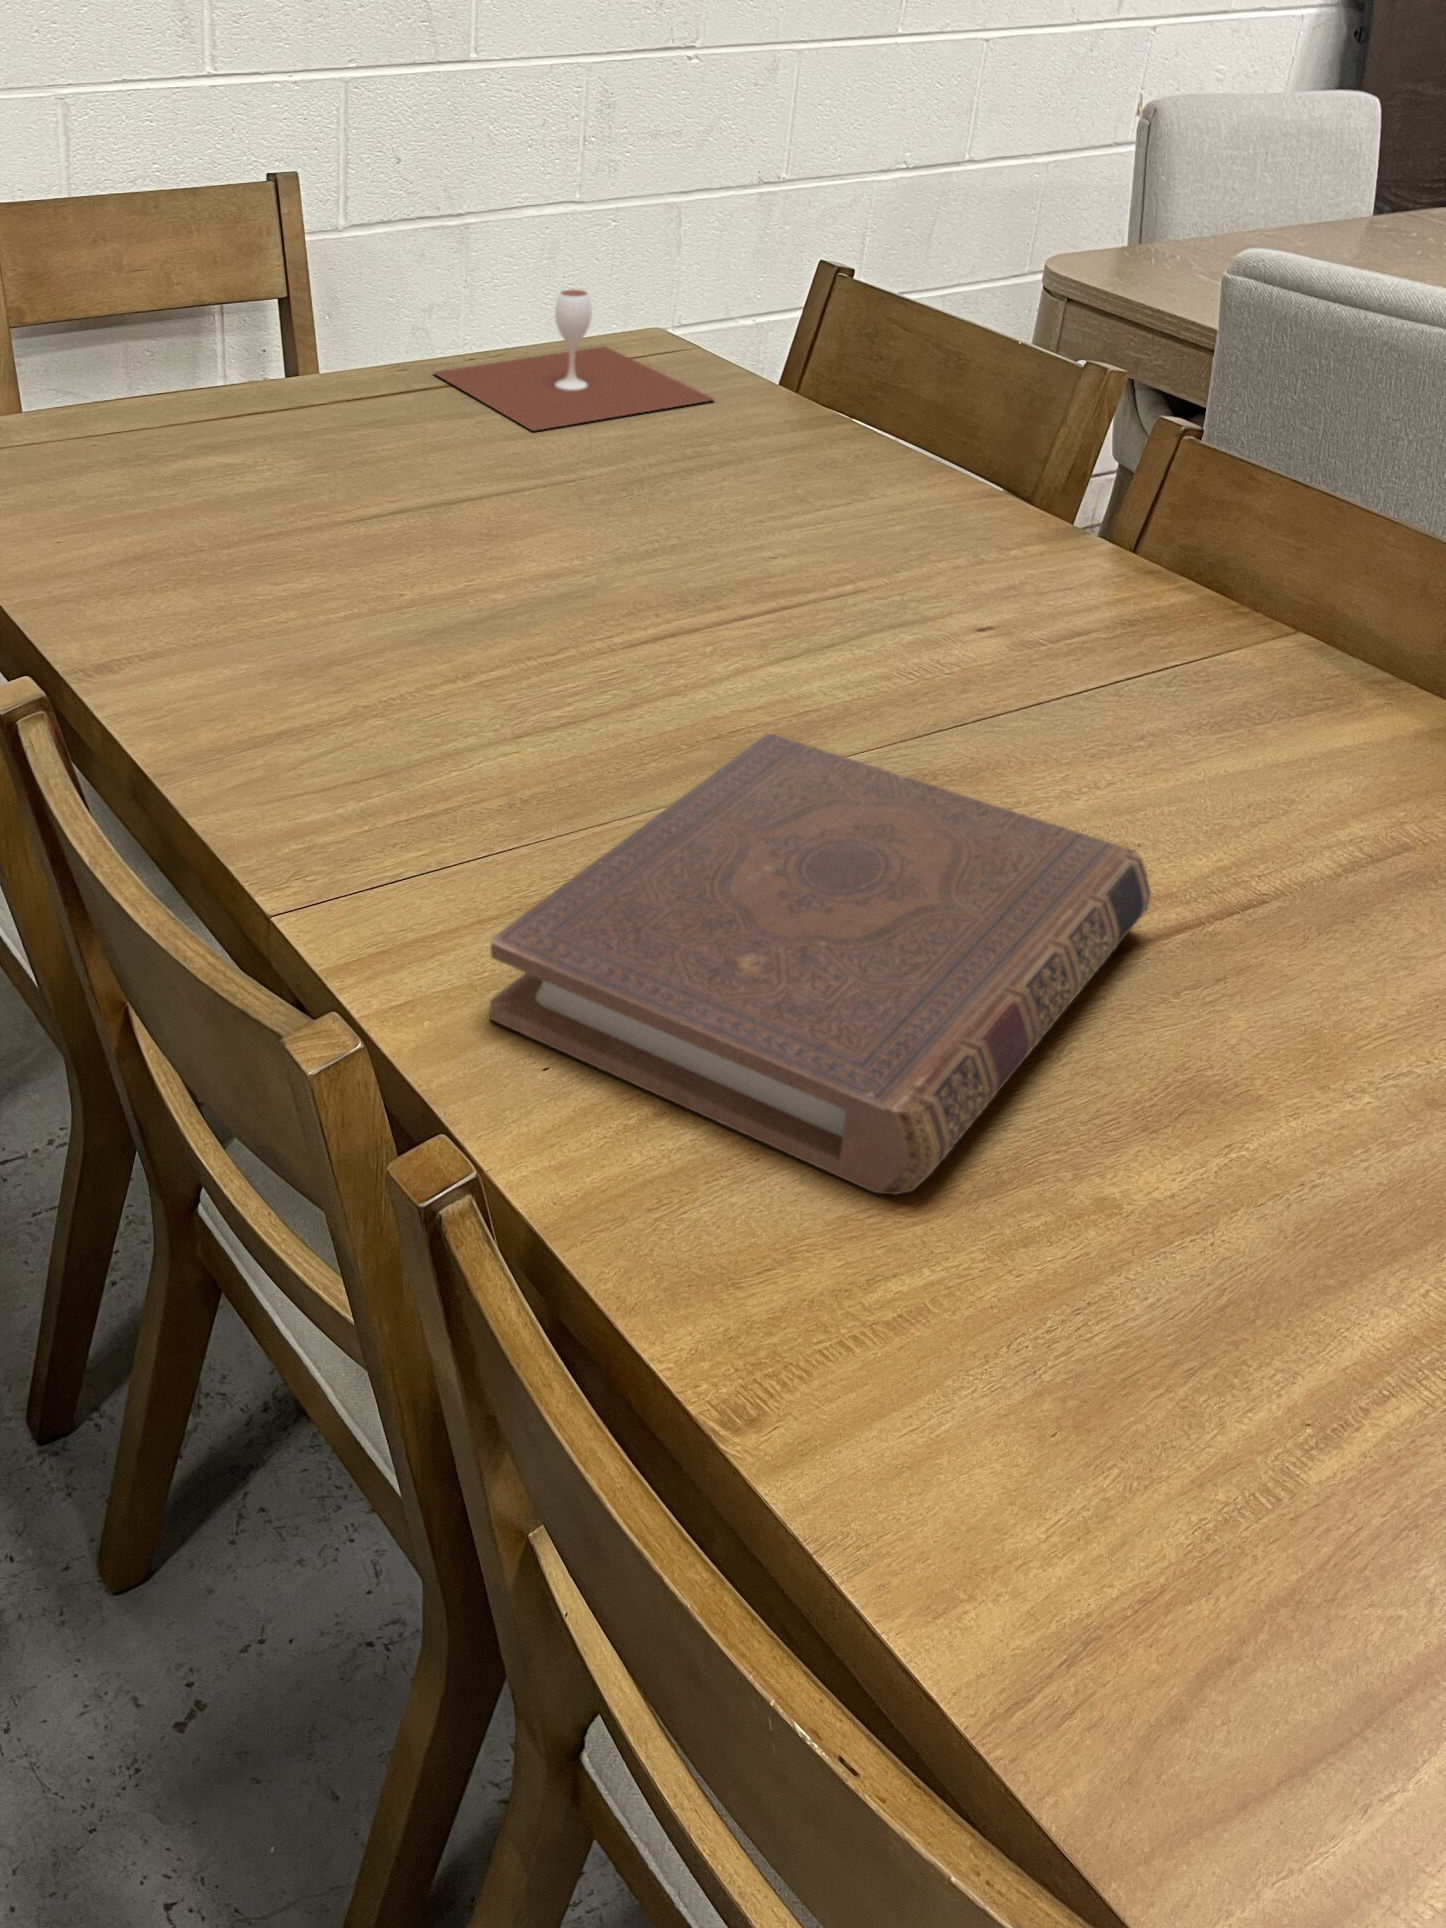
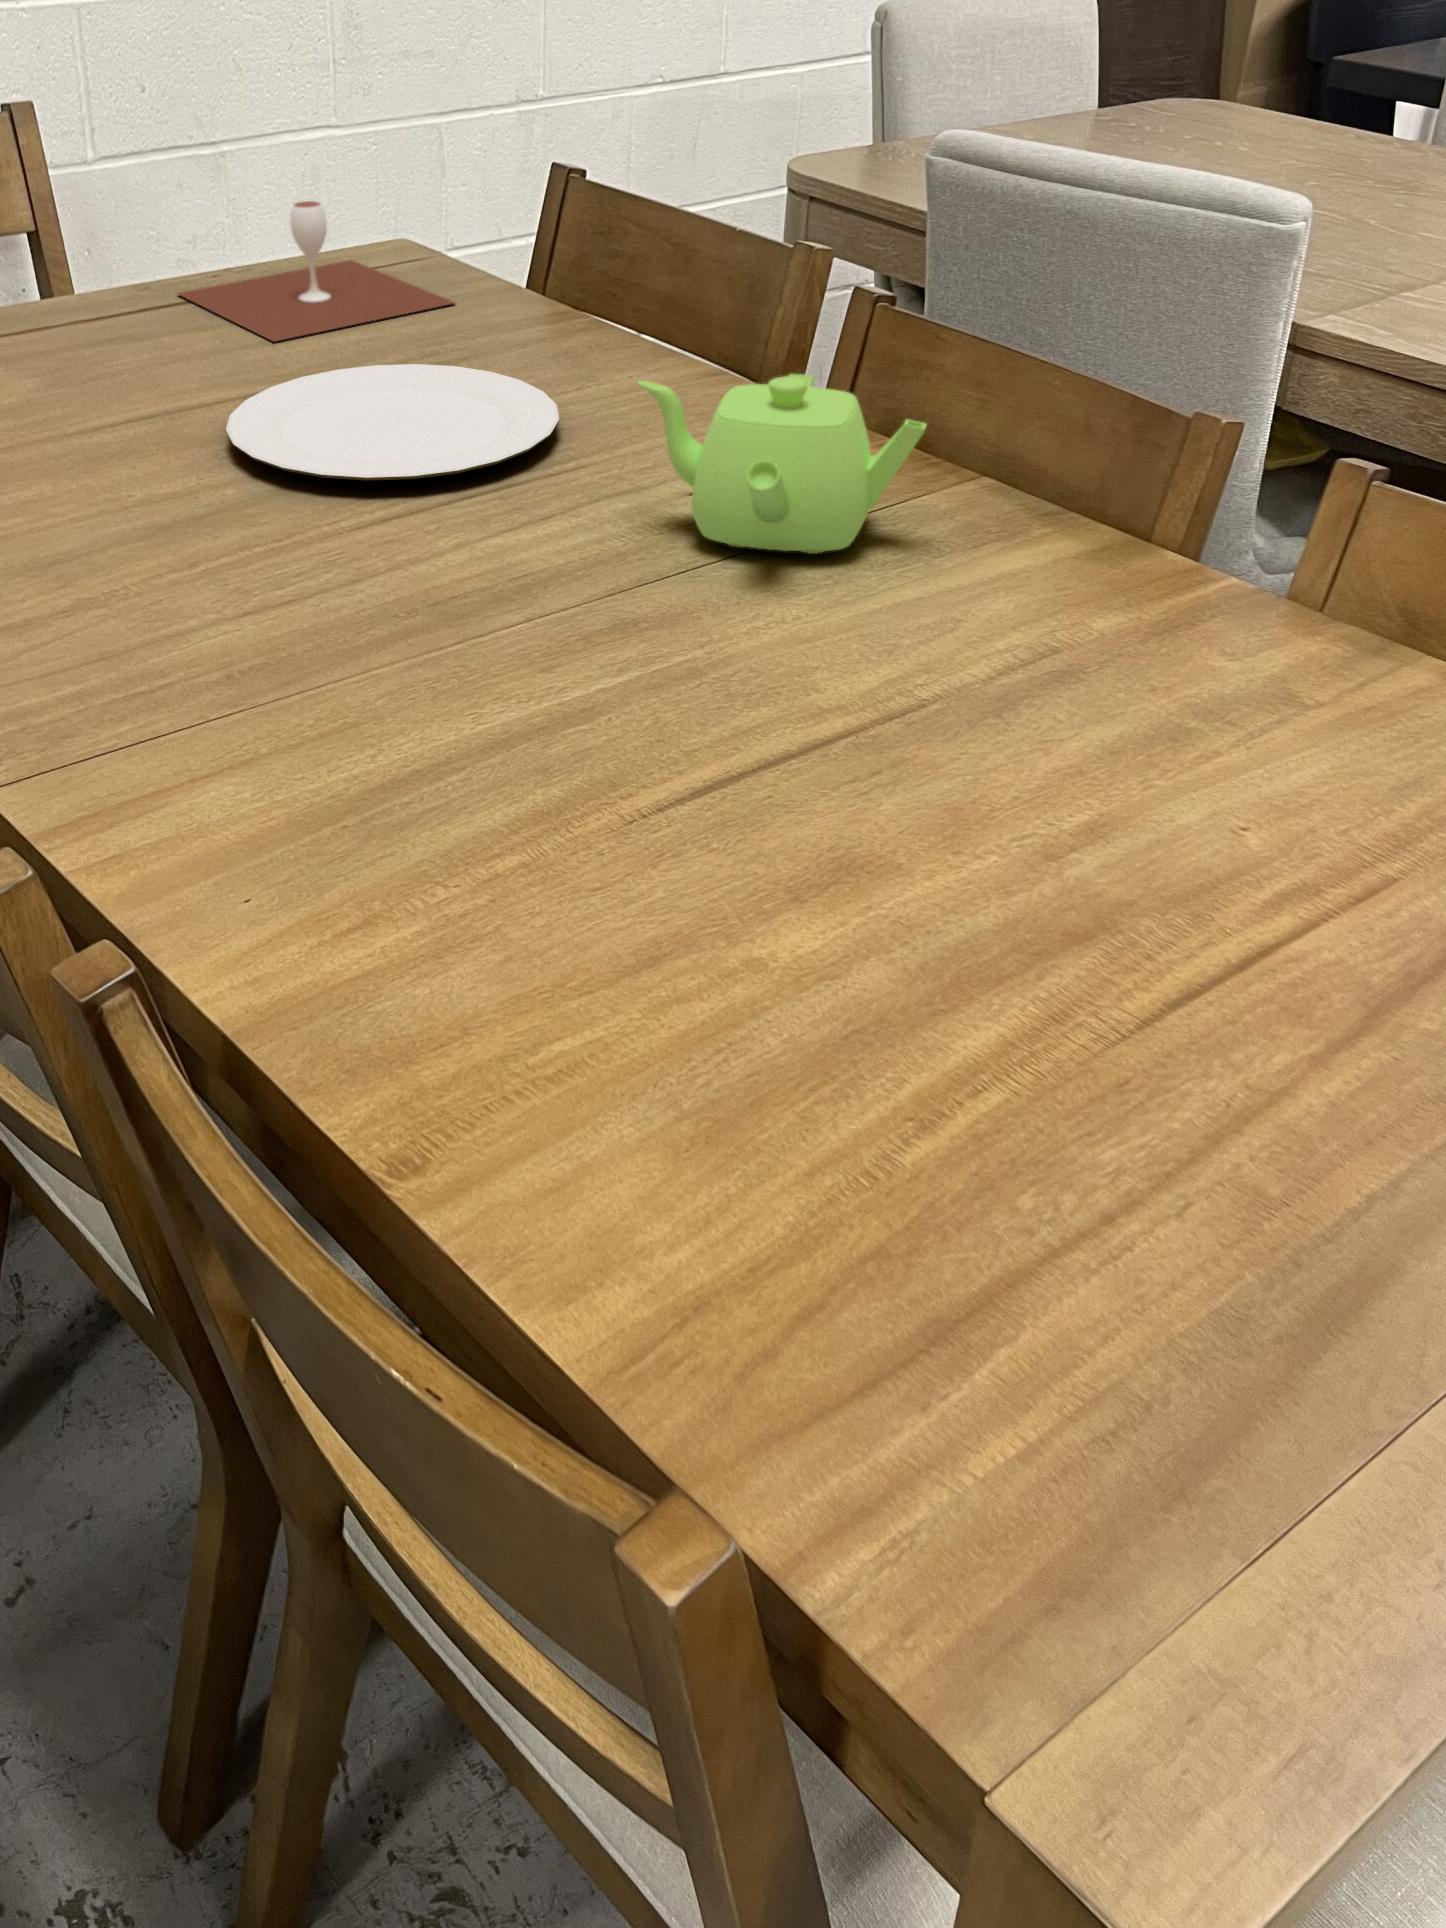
plate: none [494,466,838,596] -> present [226,364,559,480]
teapot: none [944,516,1260,712] -> present [638,374,926,554]
book: present [490,734,1151,1194] -> none [185,589,814,976]

